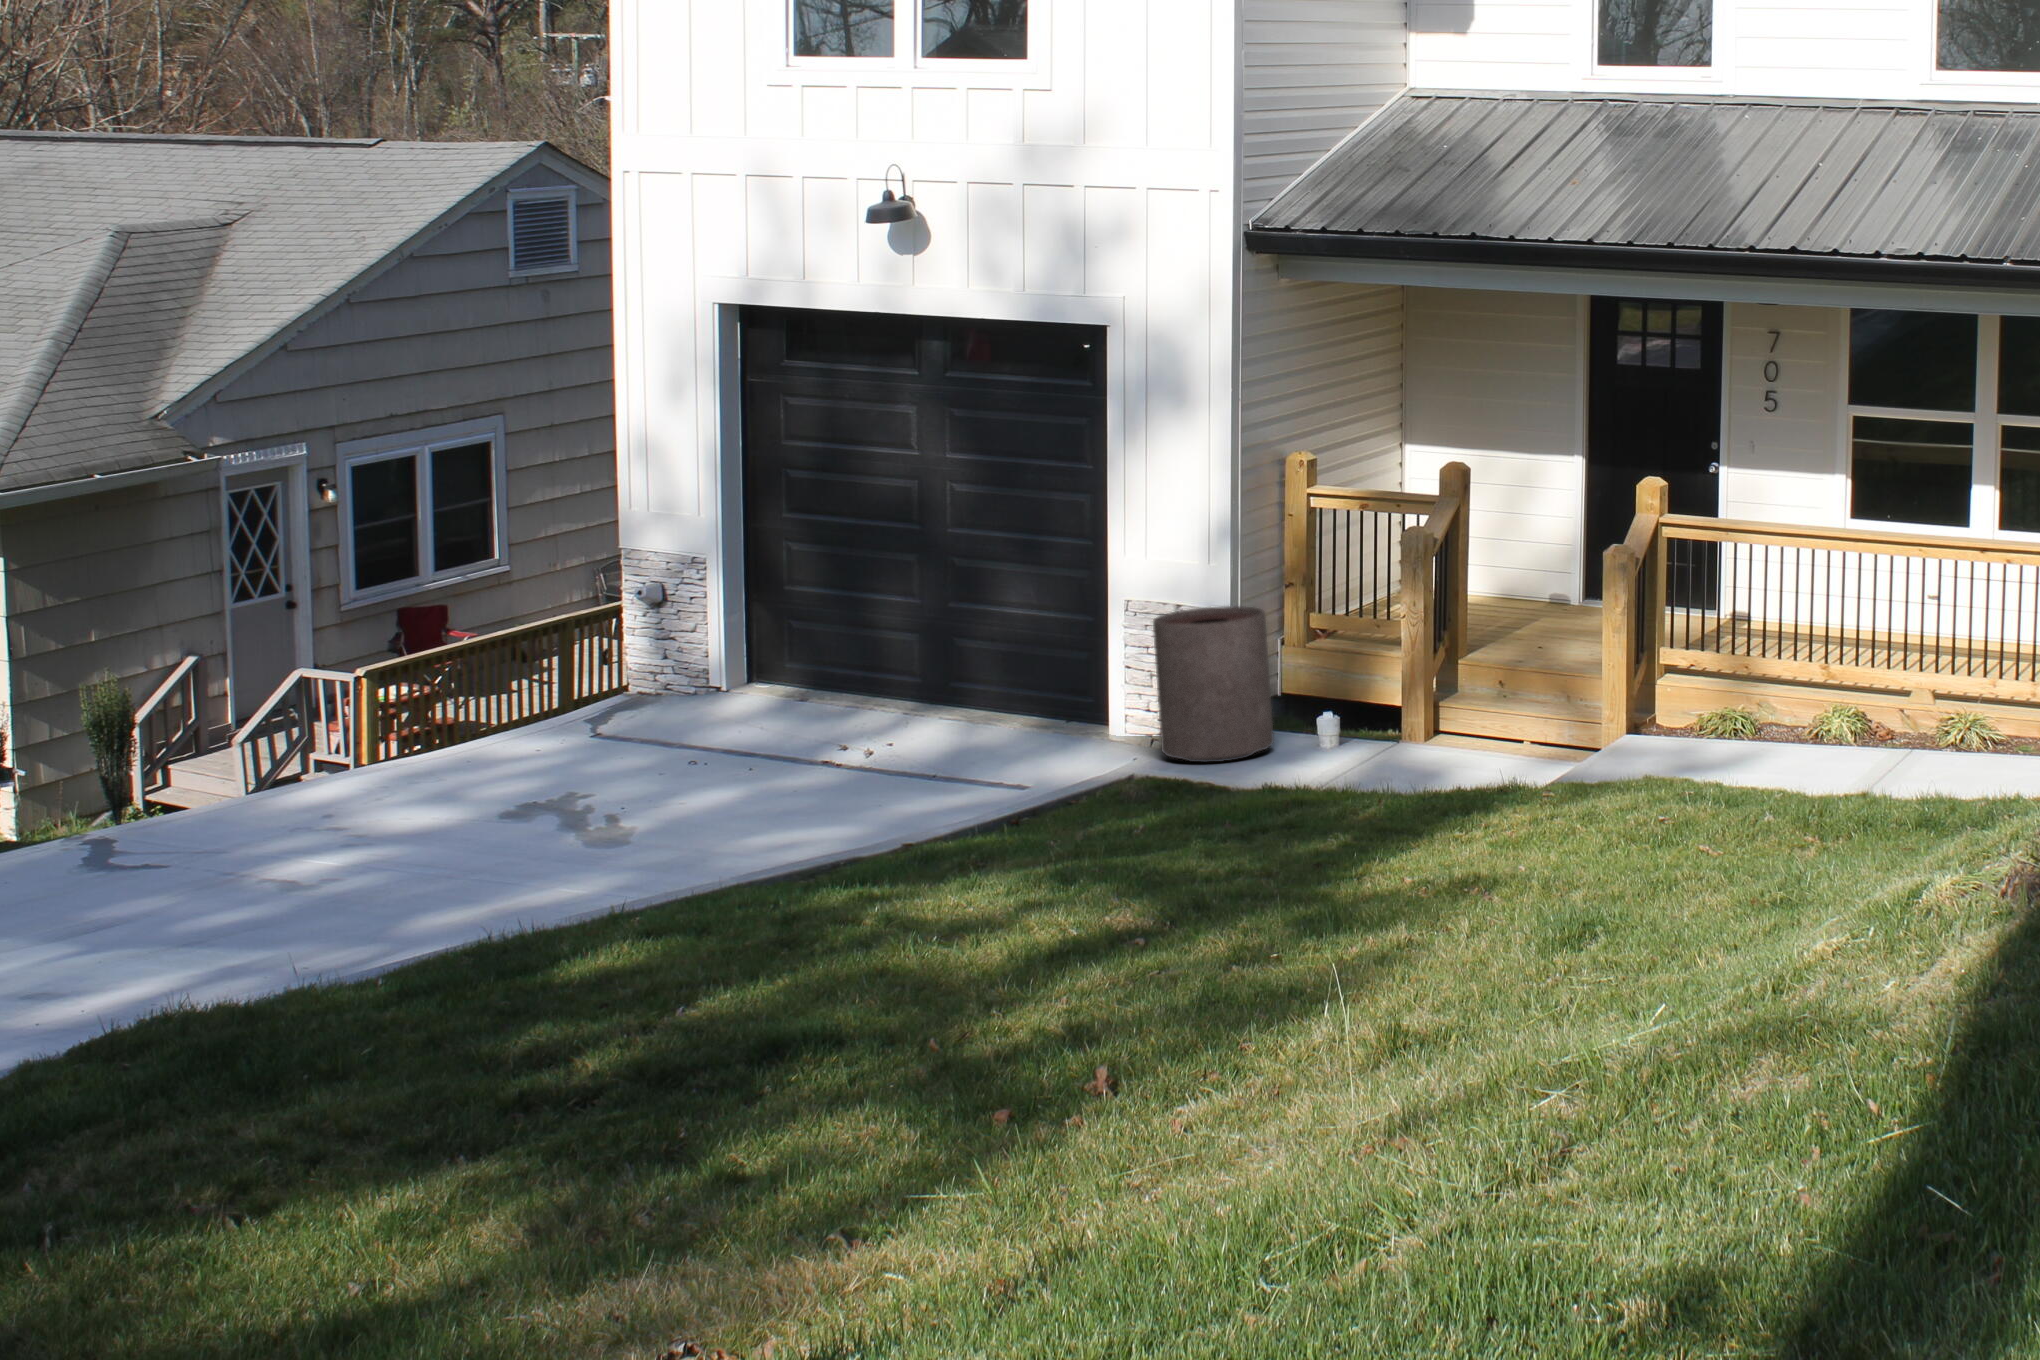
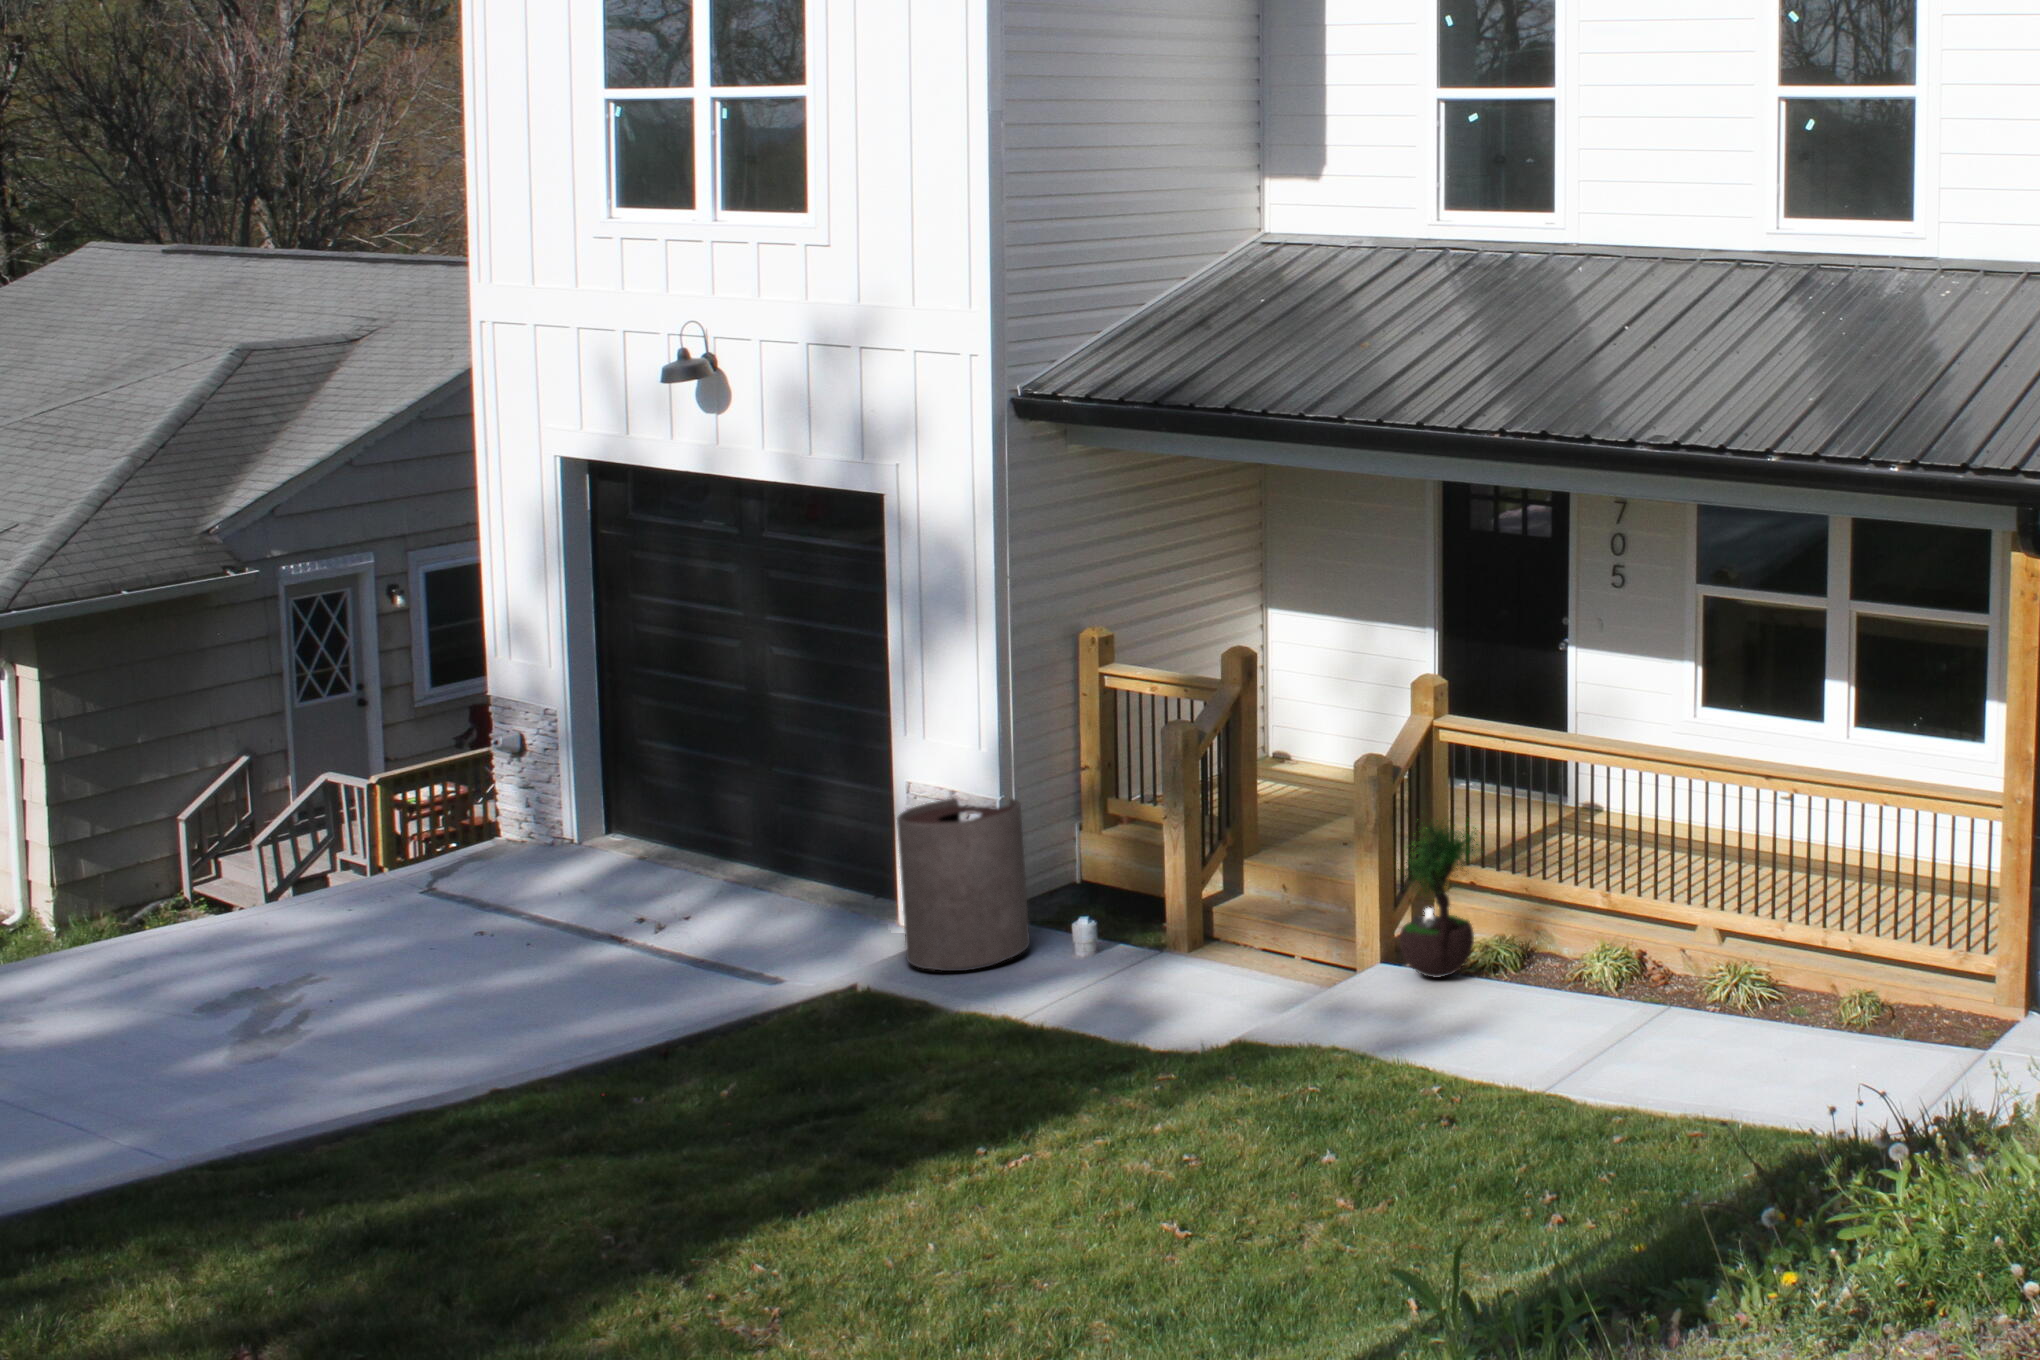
potted tree: none [1647,592,1730,743] -> present [1398,811,1483,977]

